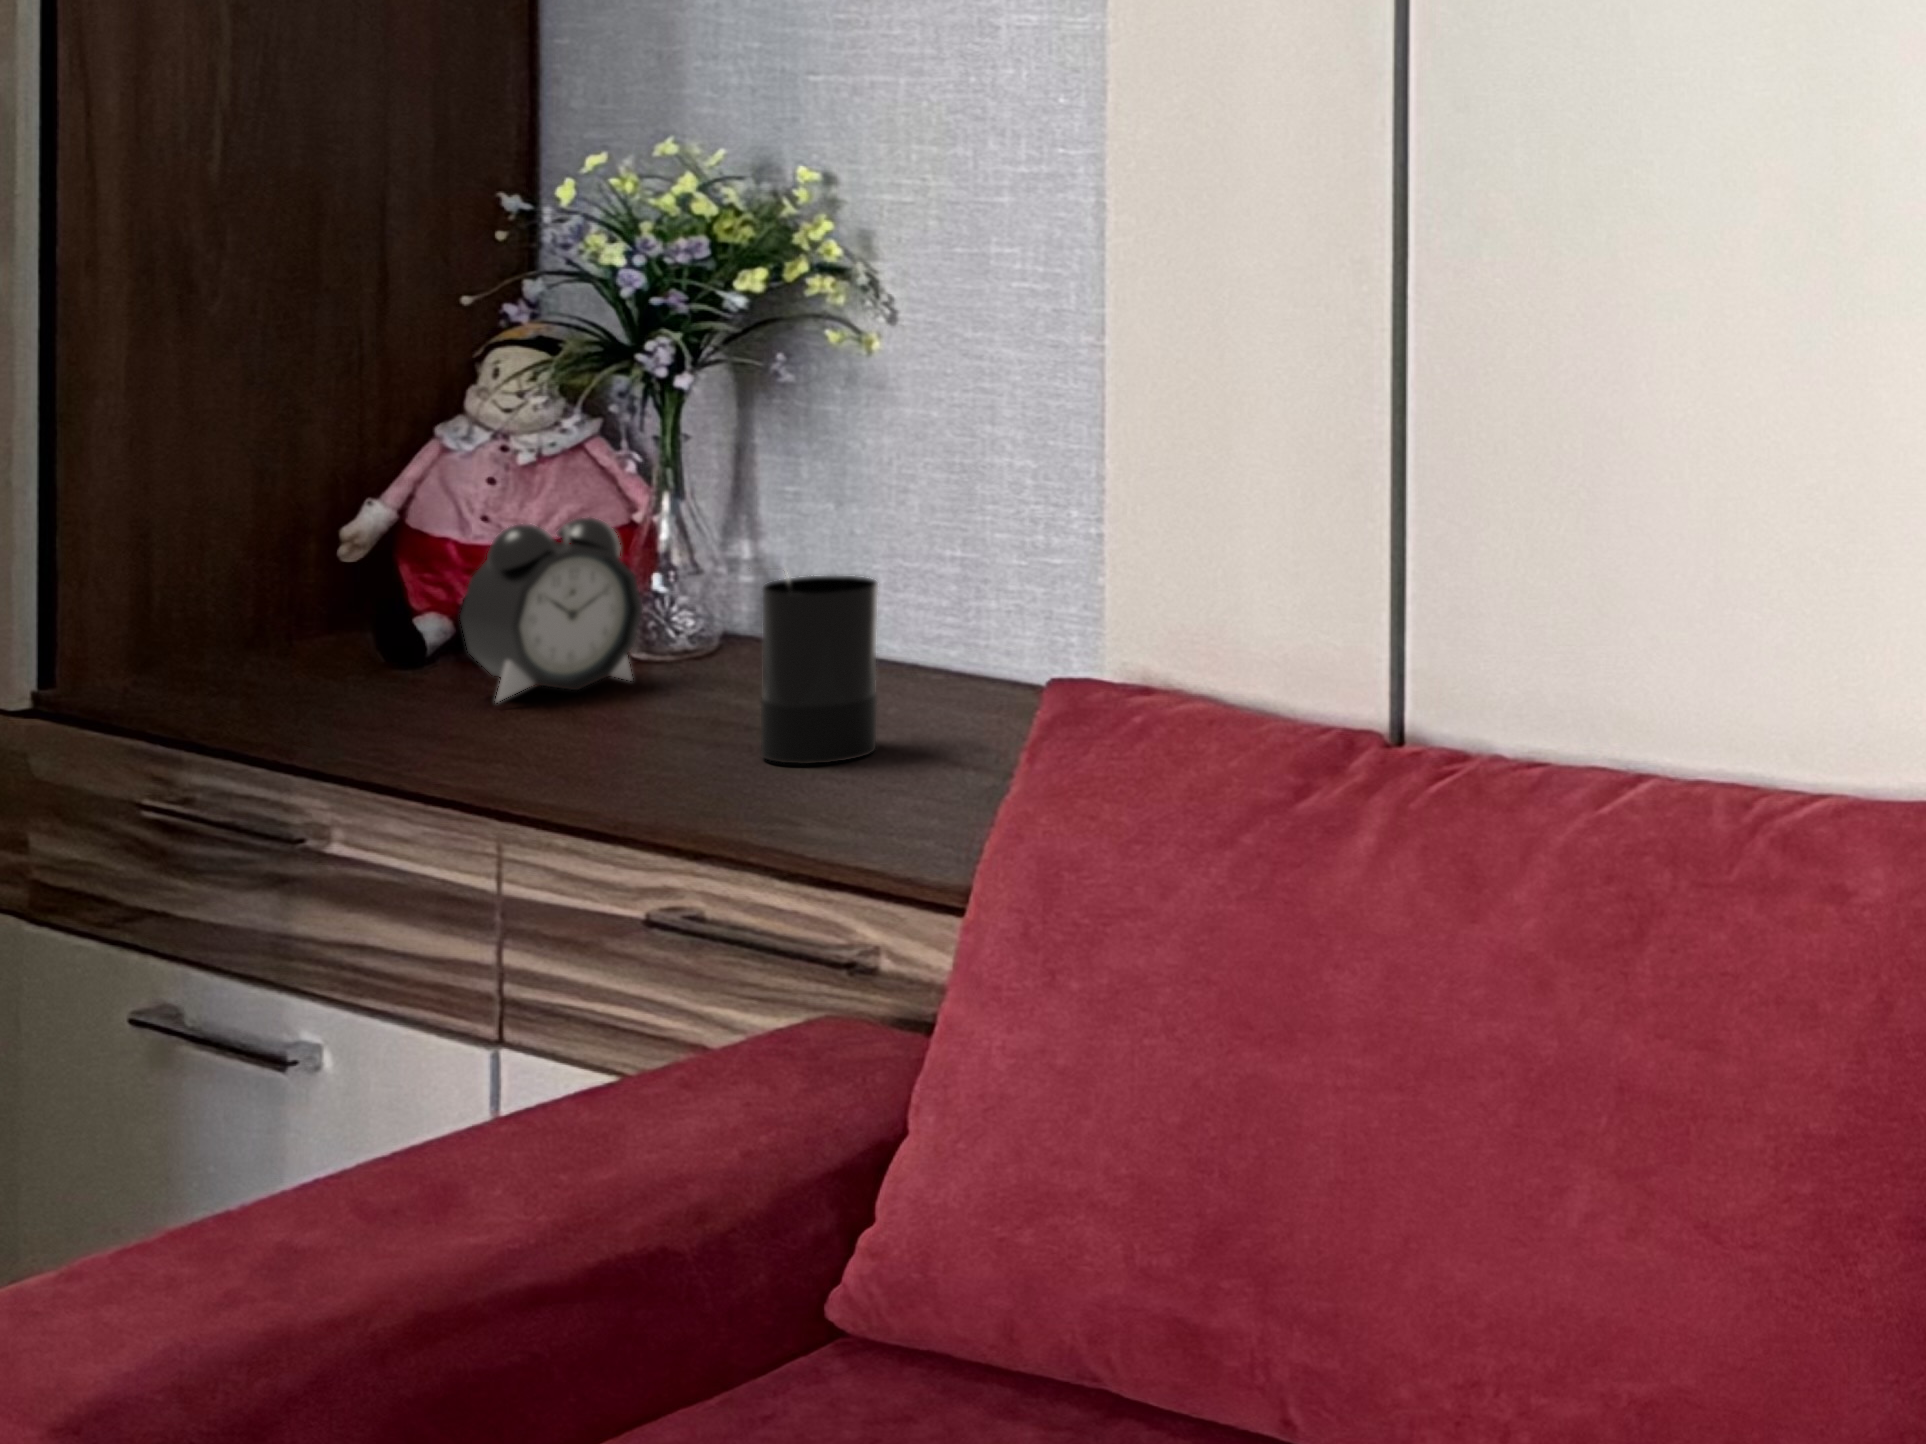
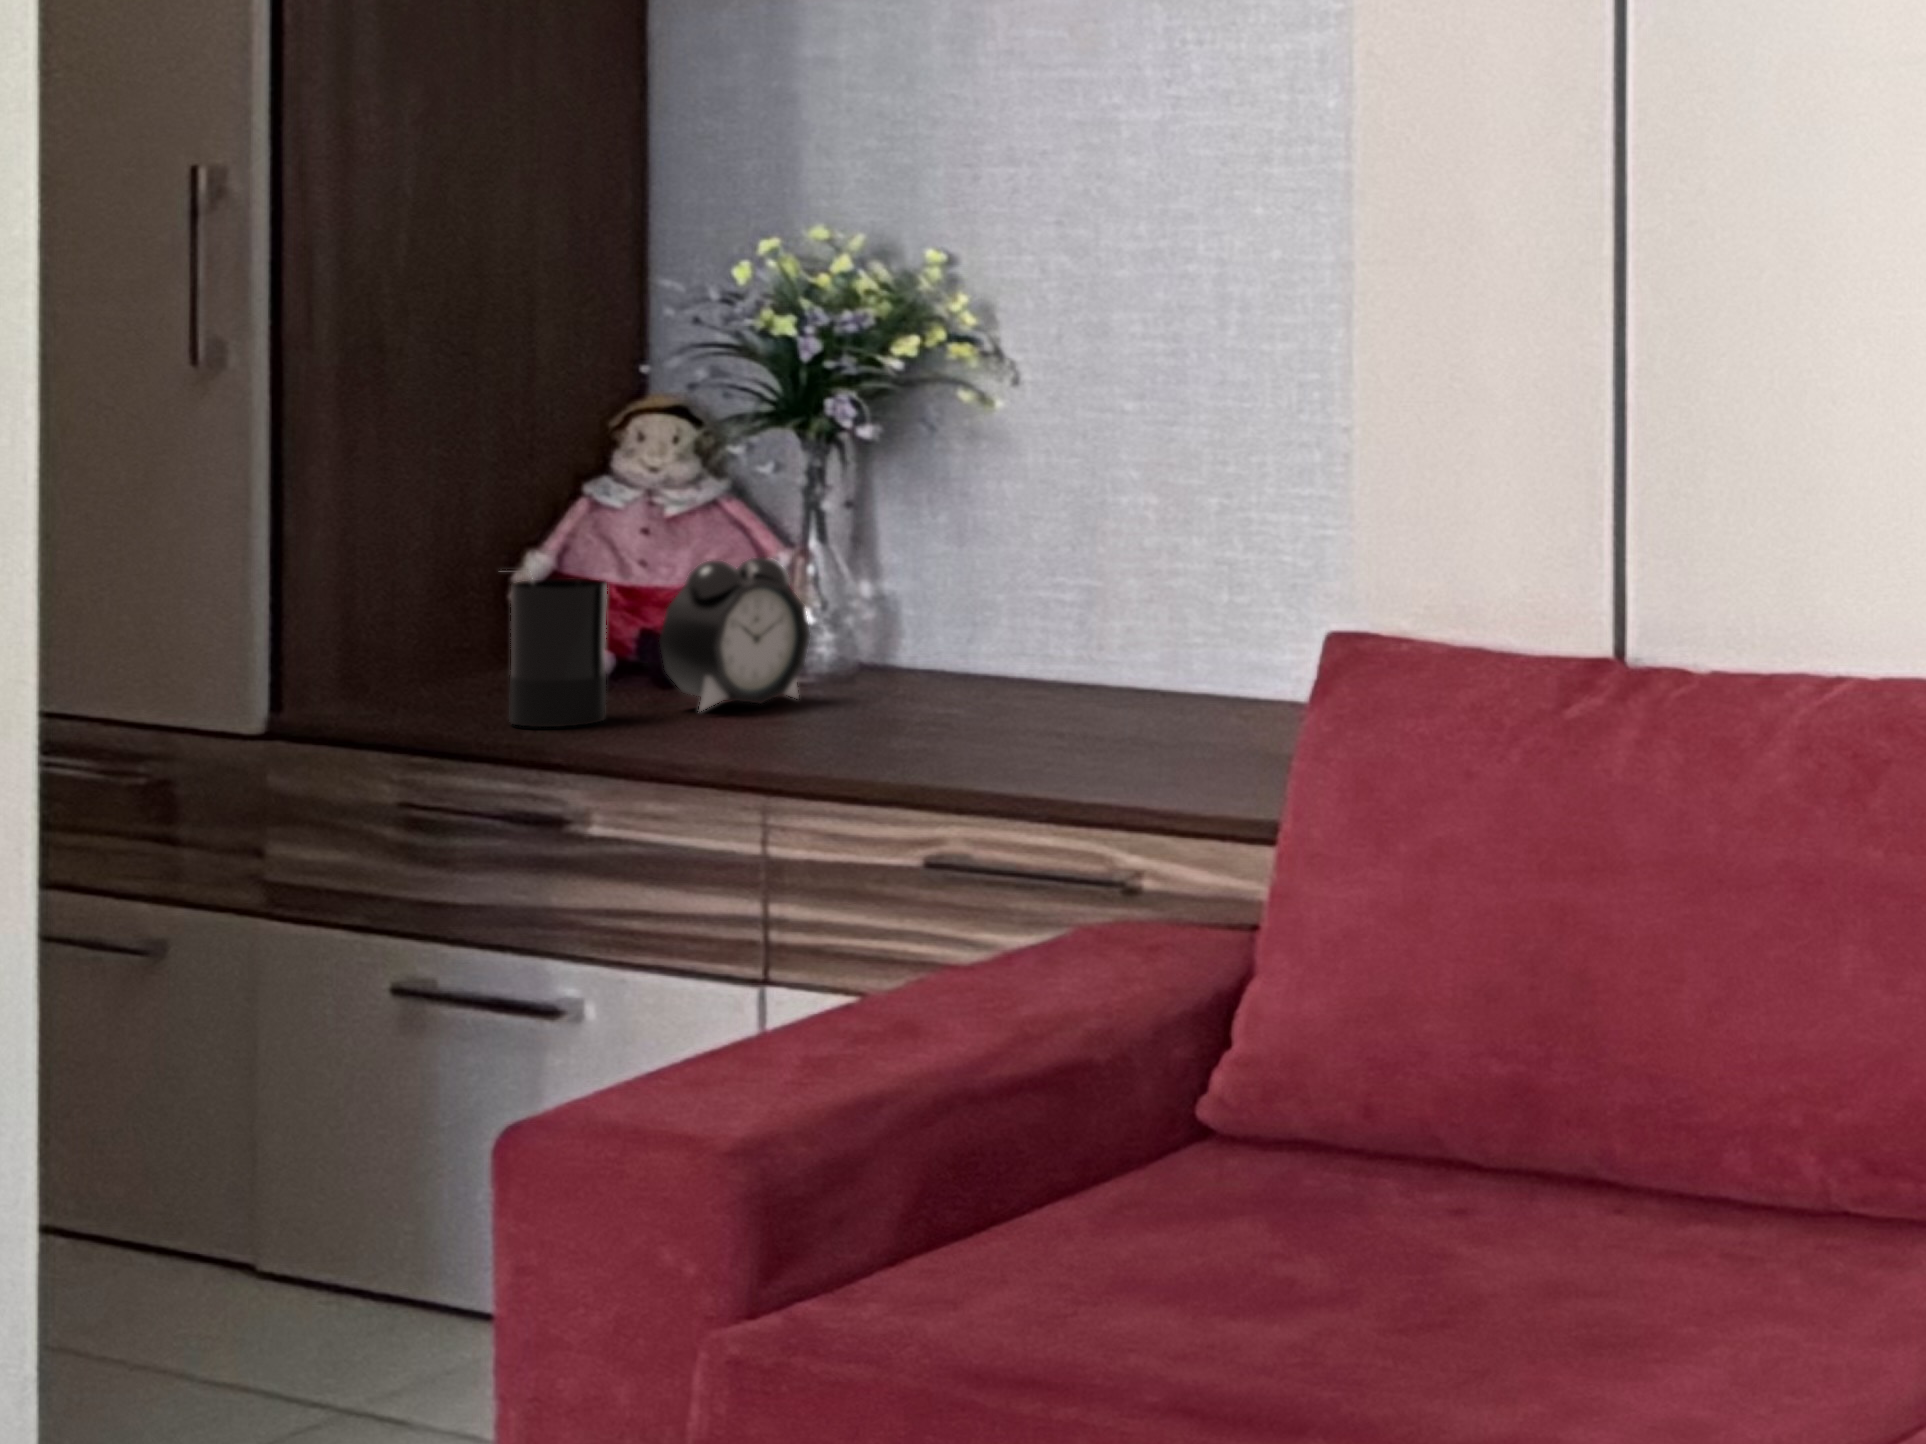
candle: present [761,576,878,764] -> present [509,579,607,727]

